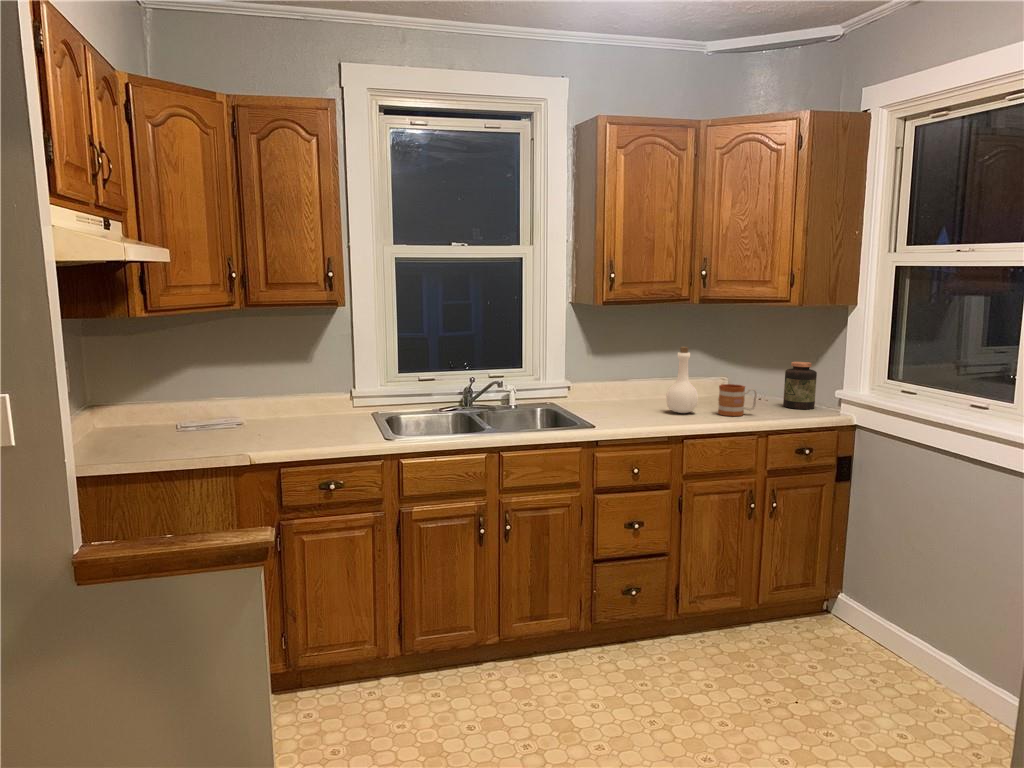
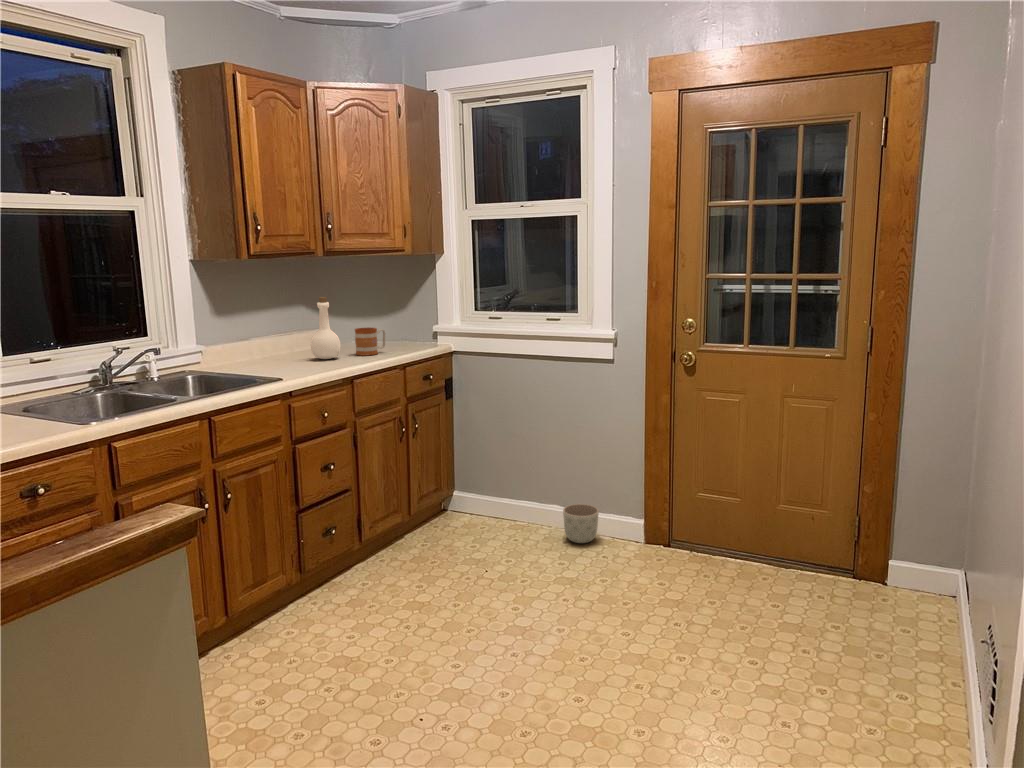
jar: present [783,362,817,409] -> none [388,304,414,344]
planter: none [942,670,1001,733] -> present [563,504,599,543]

